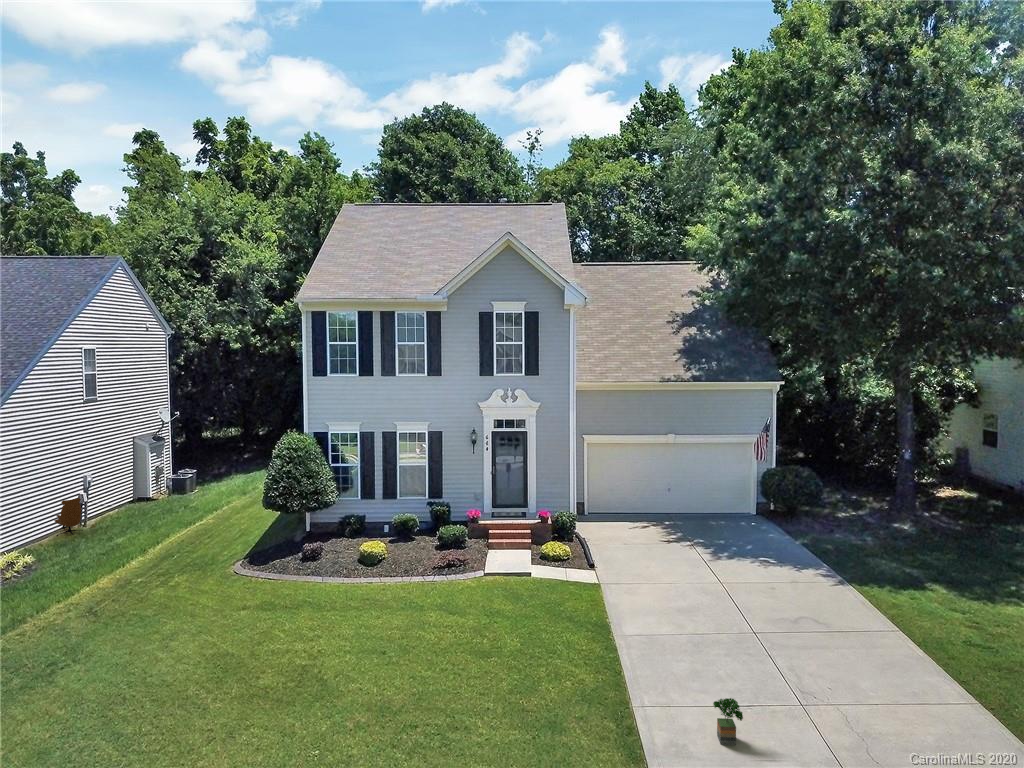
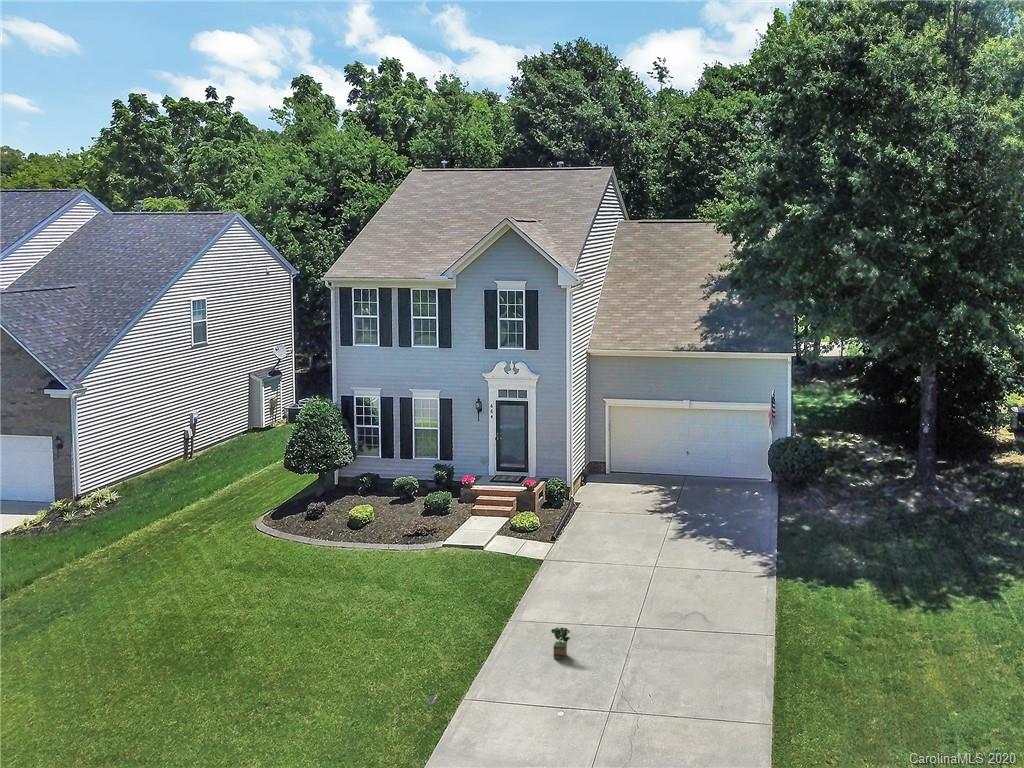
lounge chair: present [54,498,83,536] -> none [138,447,160,478]

